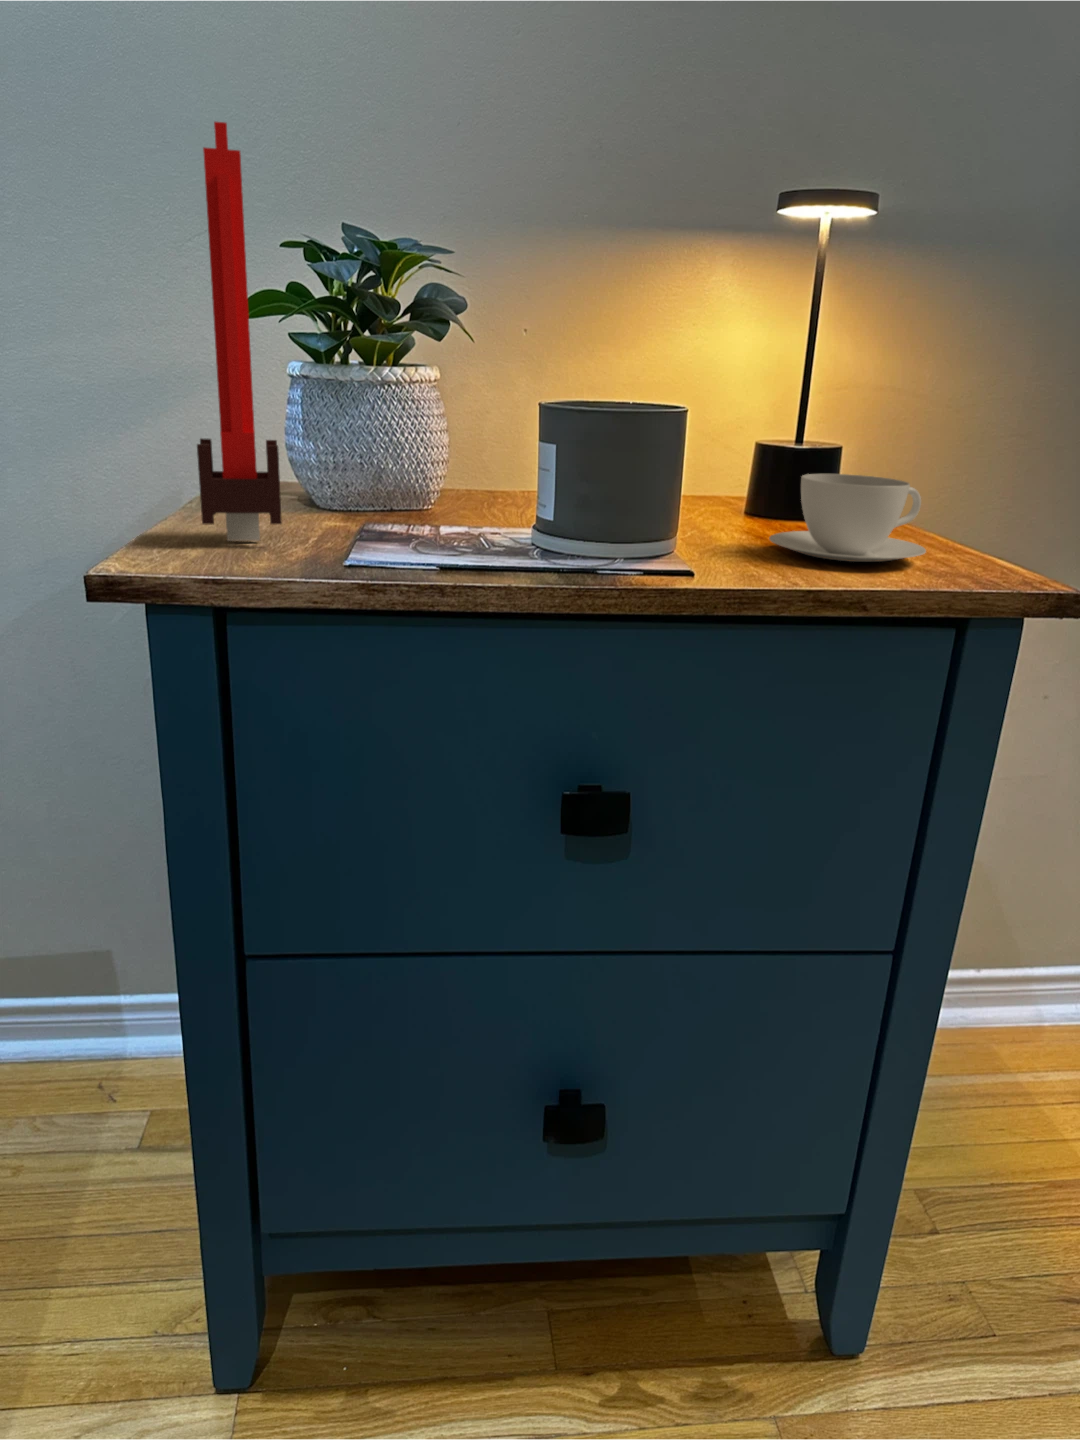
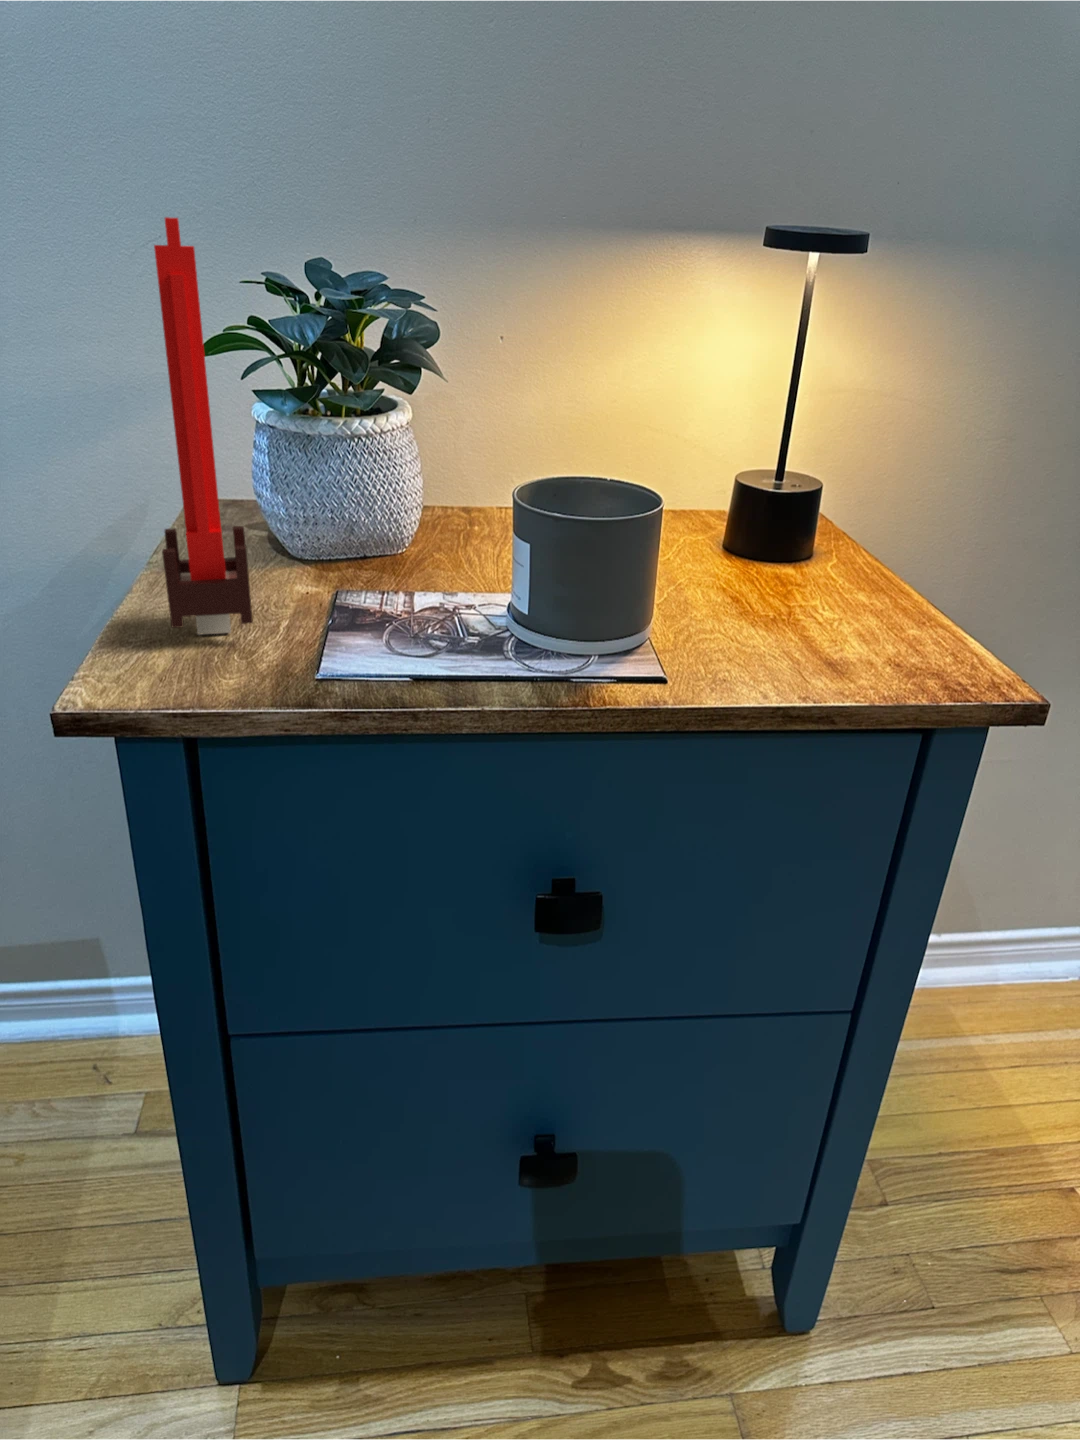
teacup: present [769,474,926,562] -> none [746,549,901,657]

